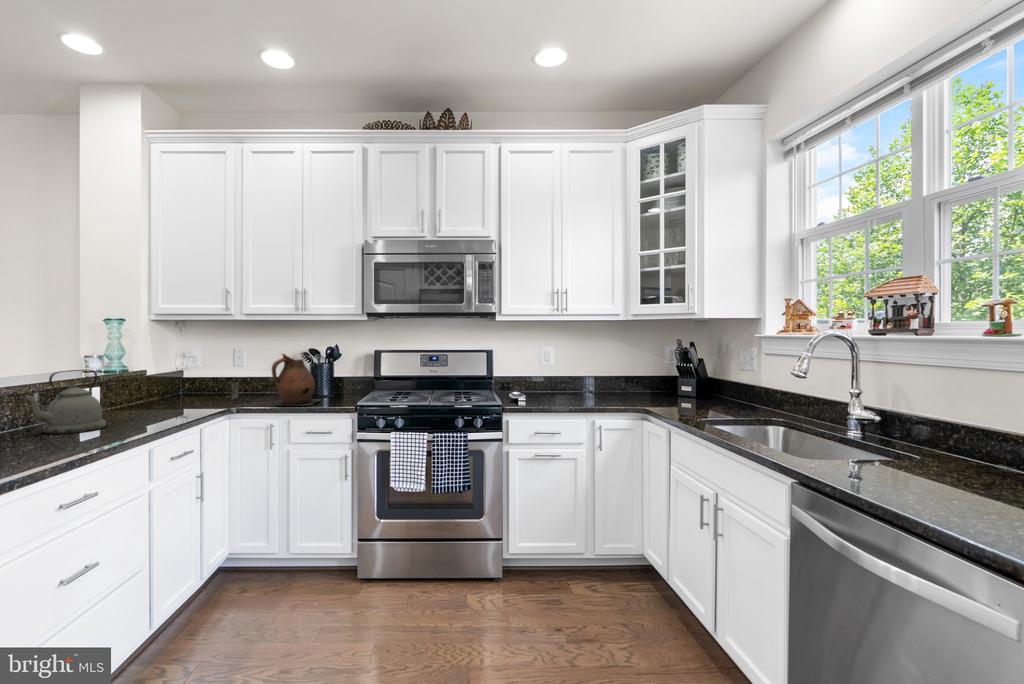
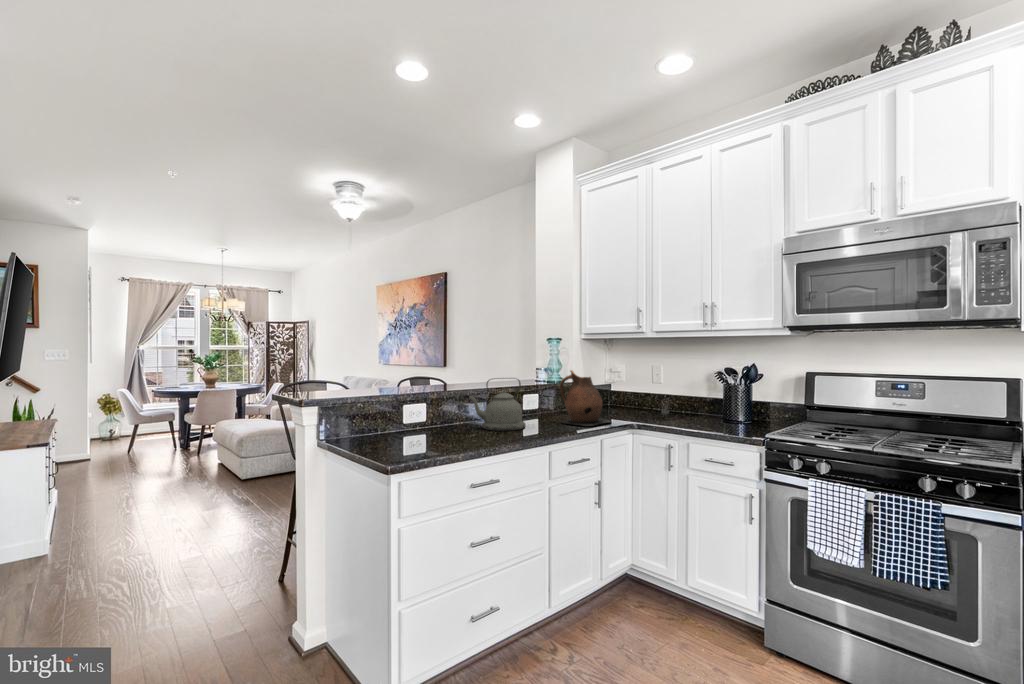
ceramic pitcher: present [272,354,320,406] -> present [560,370,610,426]

